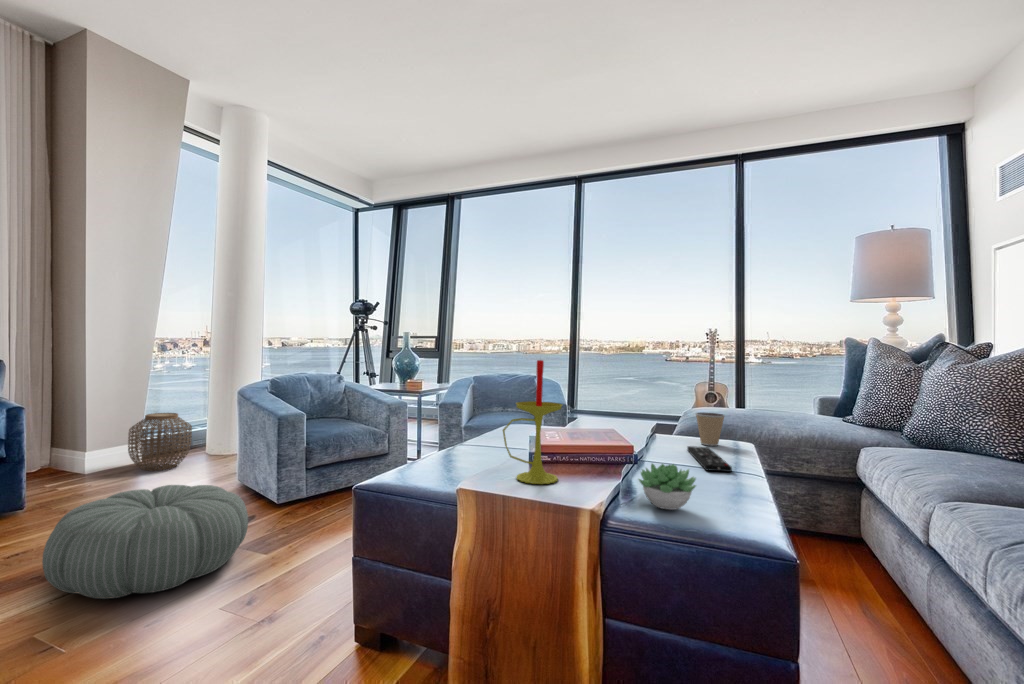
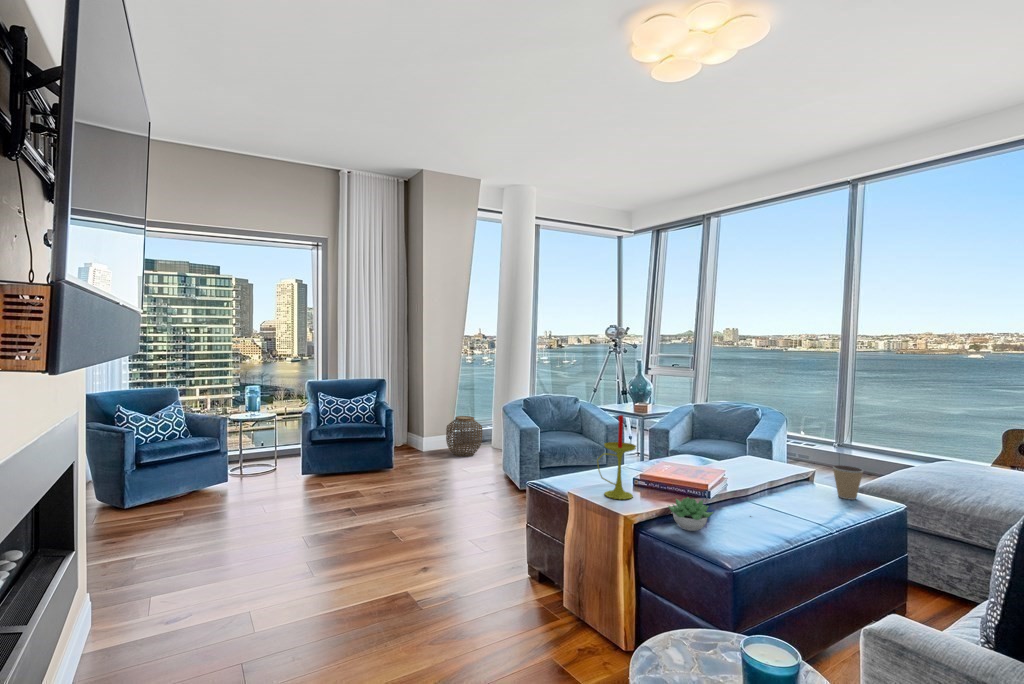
remote control: present [687,446,732,472] -> none [782,495,830,520]
pouf: present [42,485,248,599] -> none [394,467,492,527]

